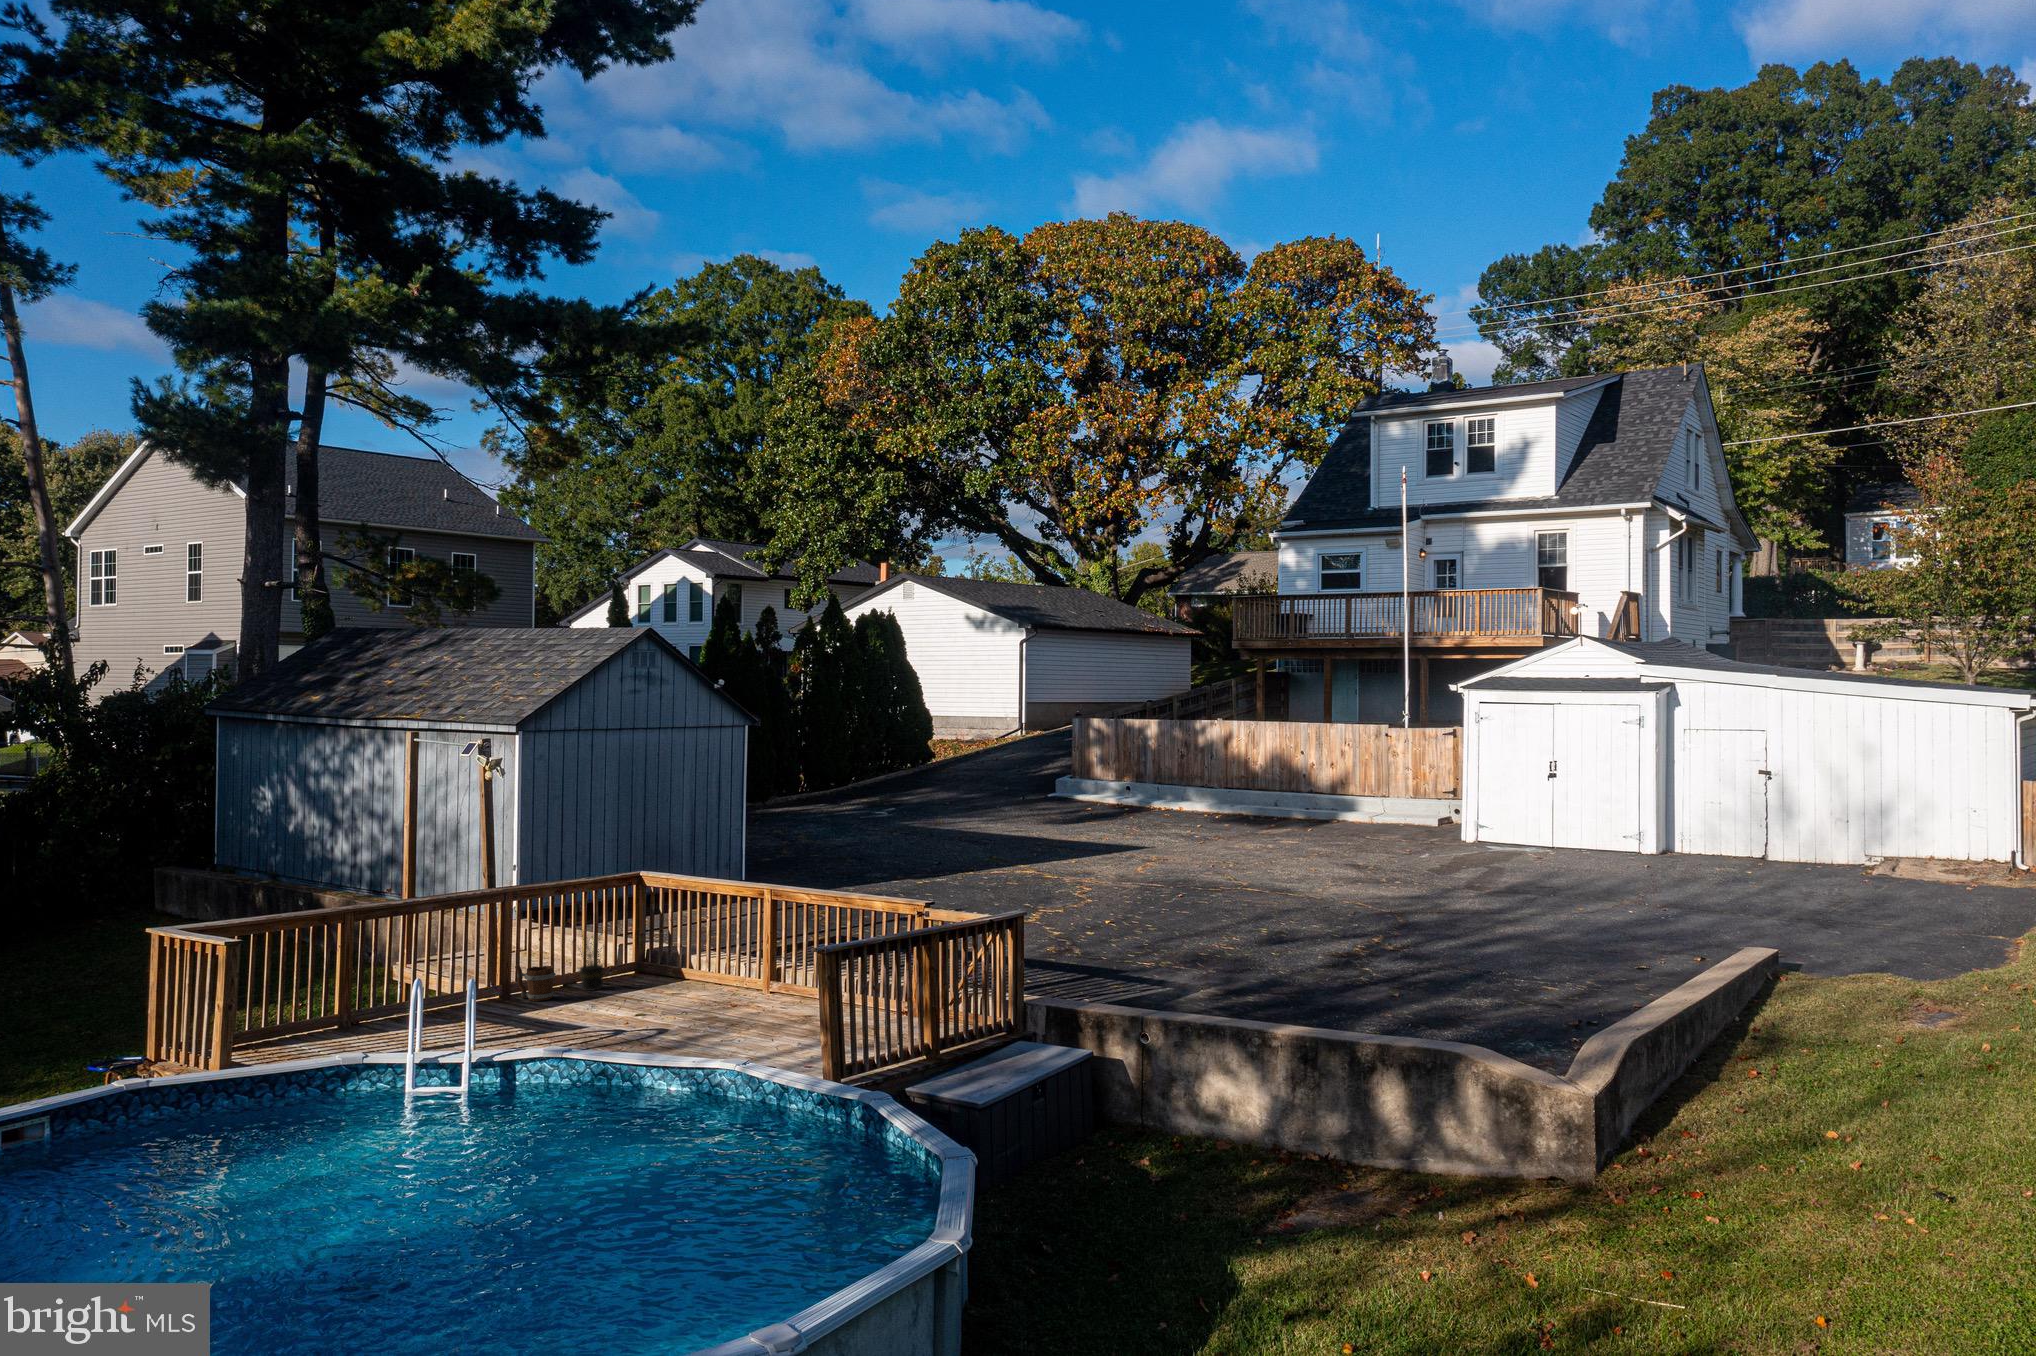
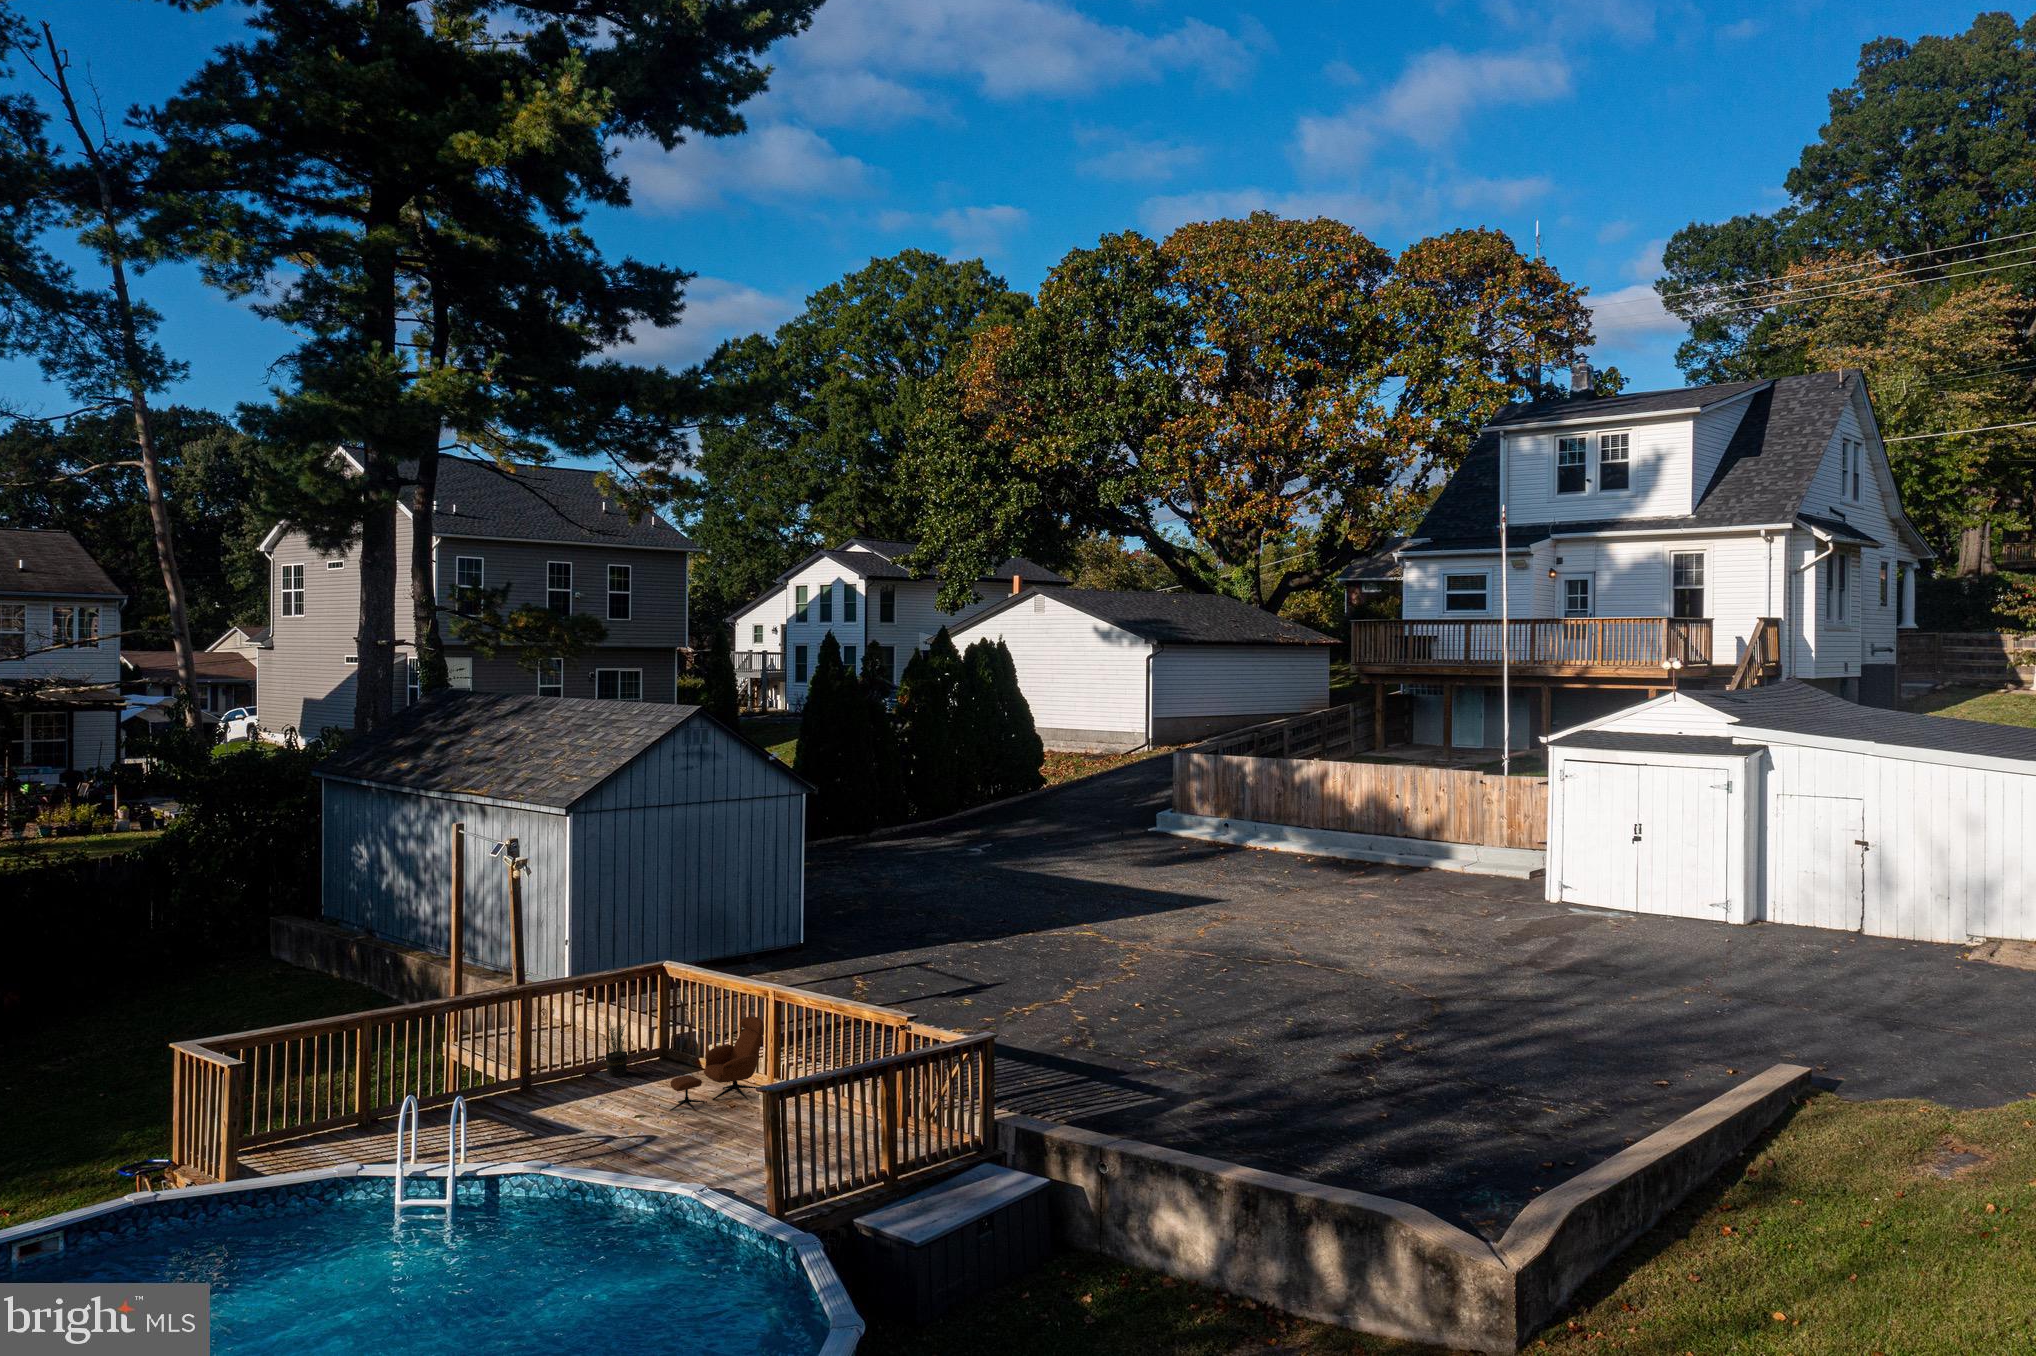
lounge chair: none [669,915,765,1012] -> present [670,1016,764,1111]
bucket: present [515,965,556,1001] -> none [545,1053,580,1089]

